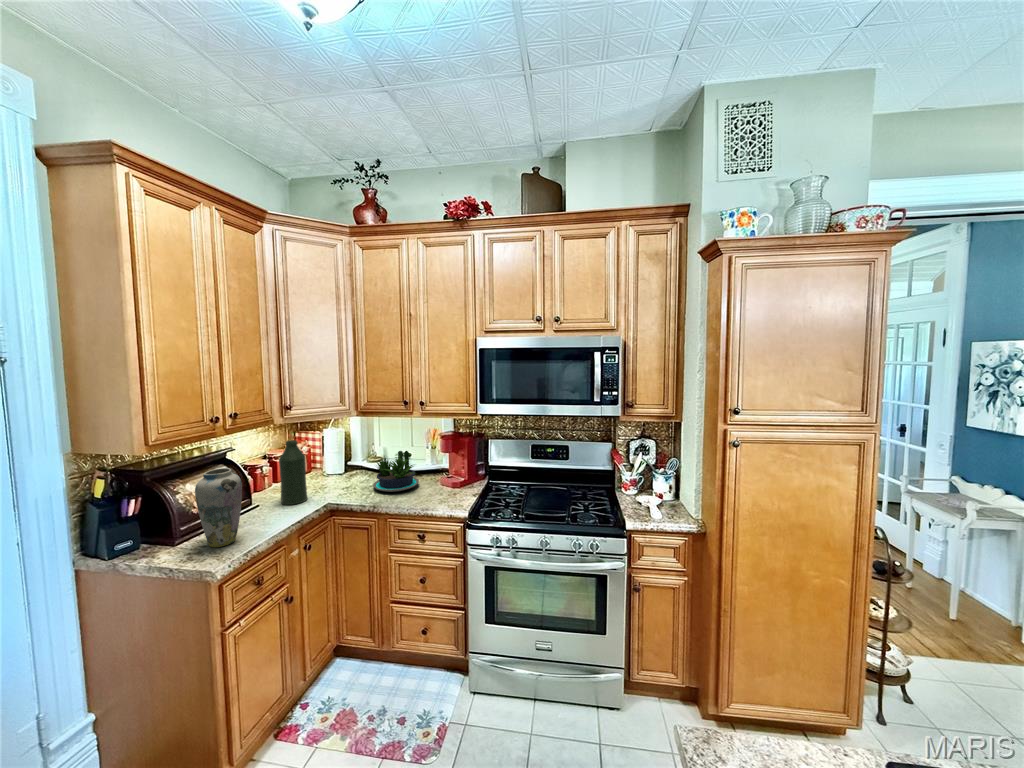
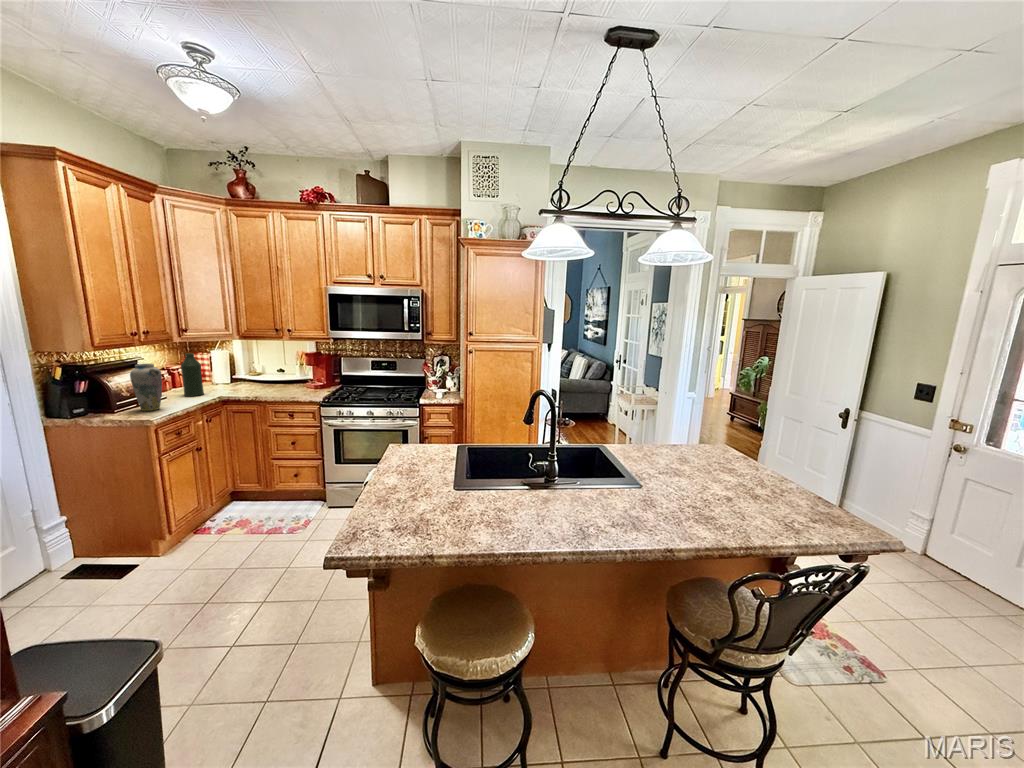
potted plant: present [373,451,419,492] -> none [254,364,289,390]

